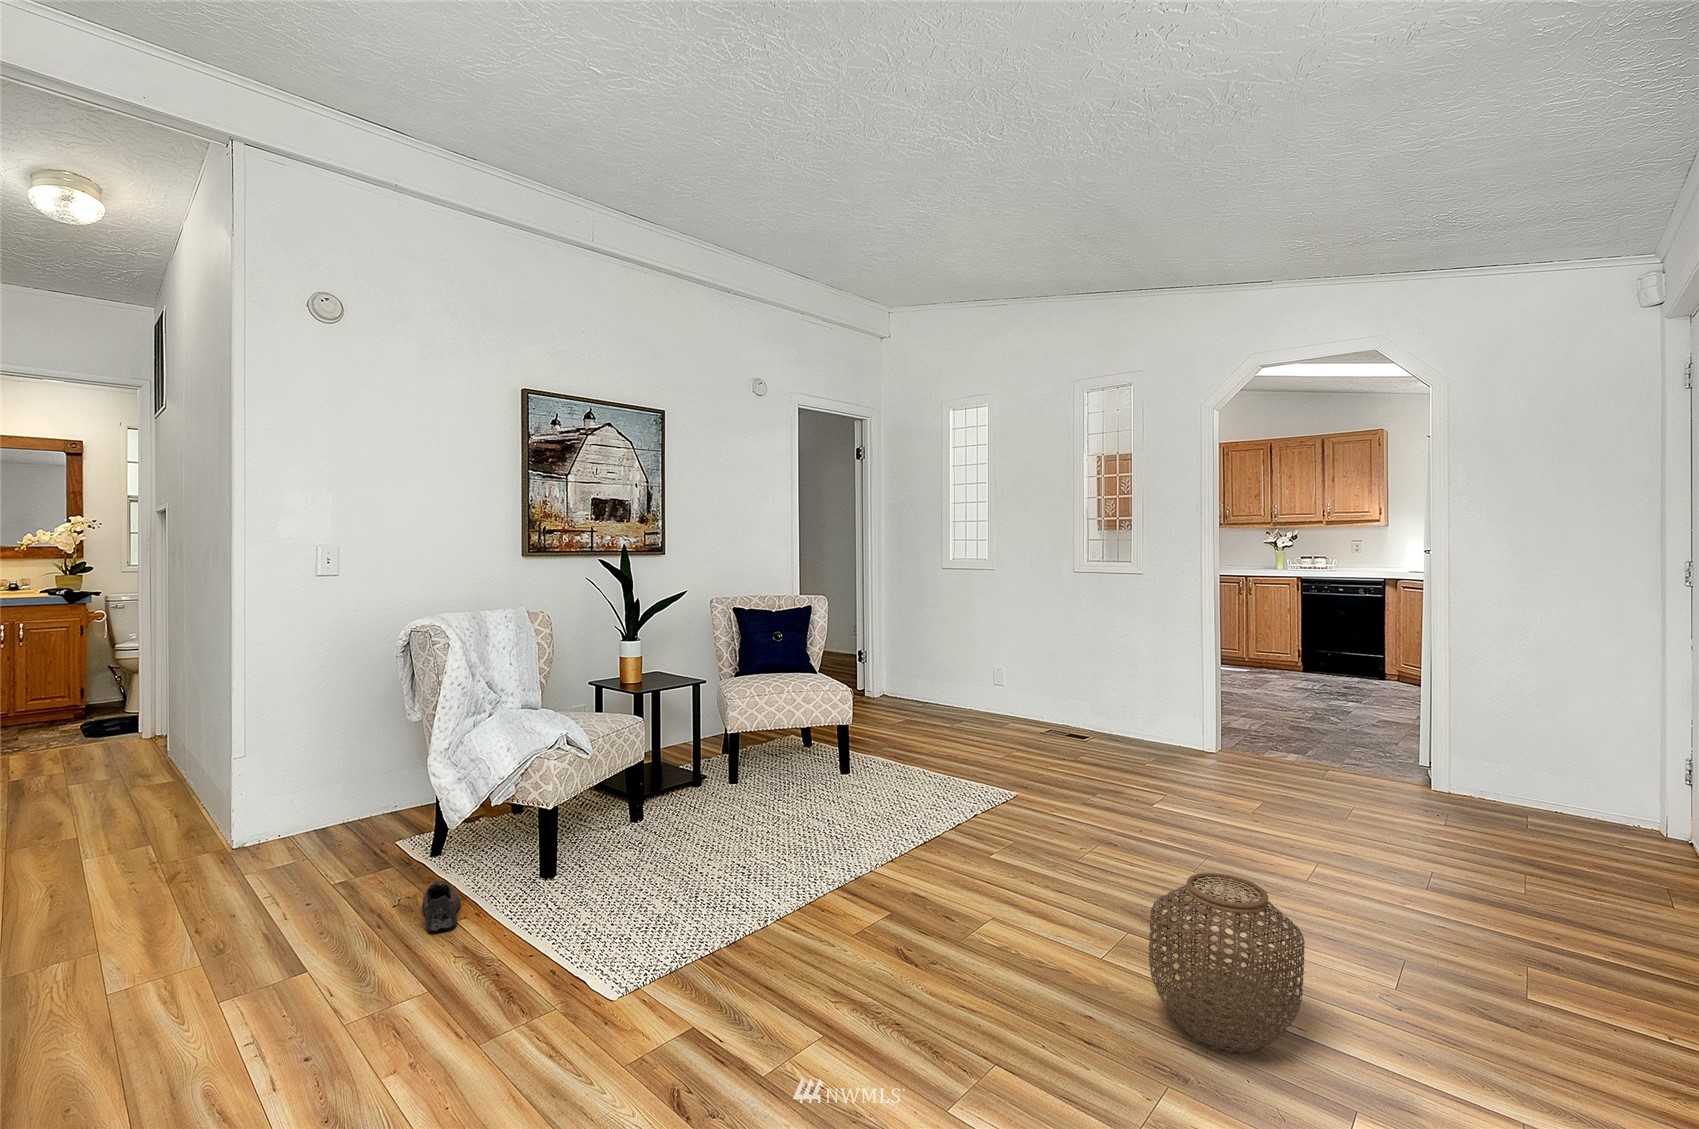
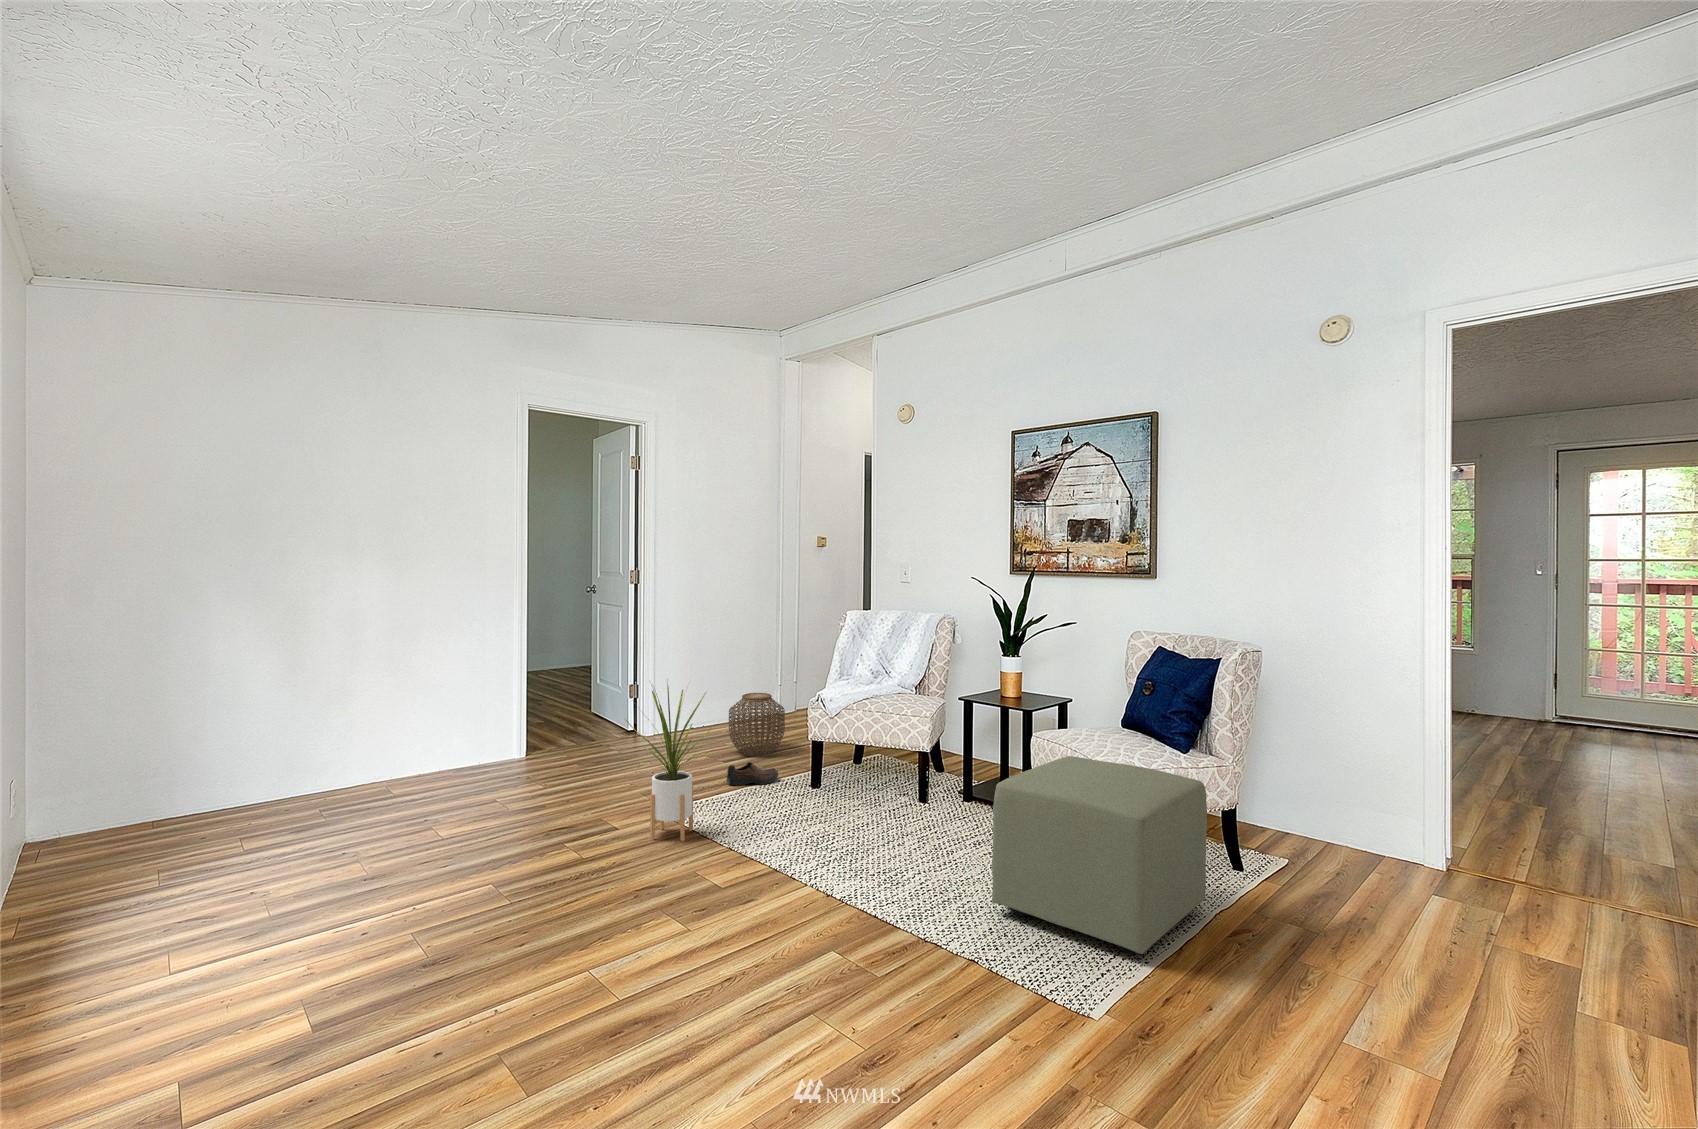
ottoman: none [843,685,993,806] -> present [992,756,1207,954]
house plant: none [636,722,762,971] -> present [626,683,710,841]
woven basket: present [1149,873,1305,1052] -> present [729,693,785,757]

